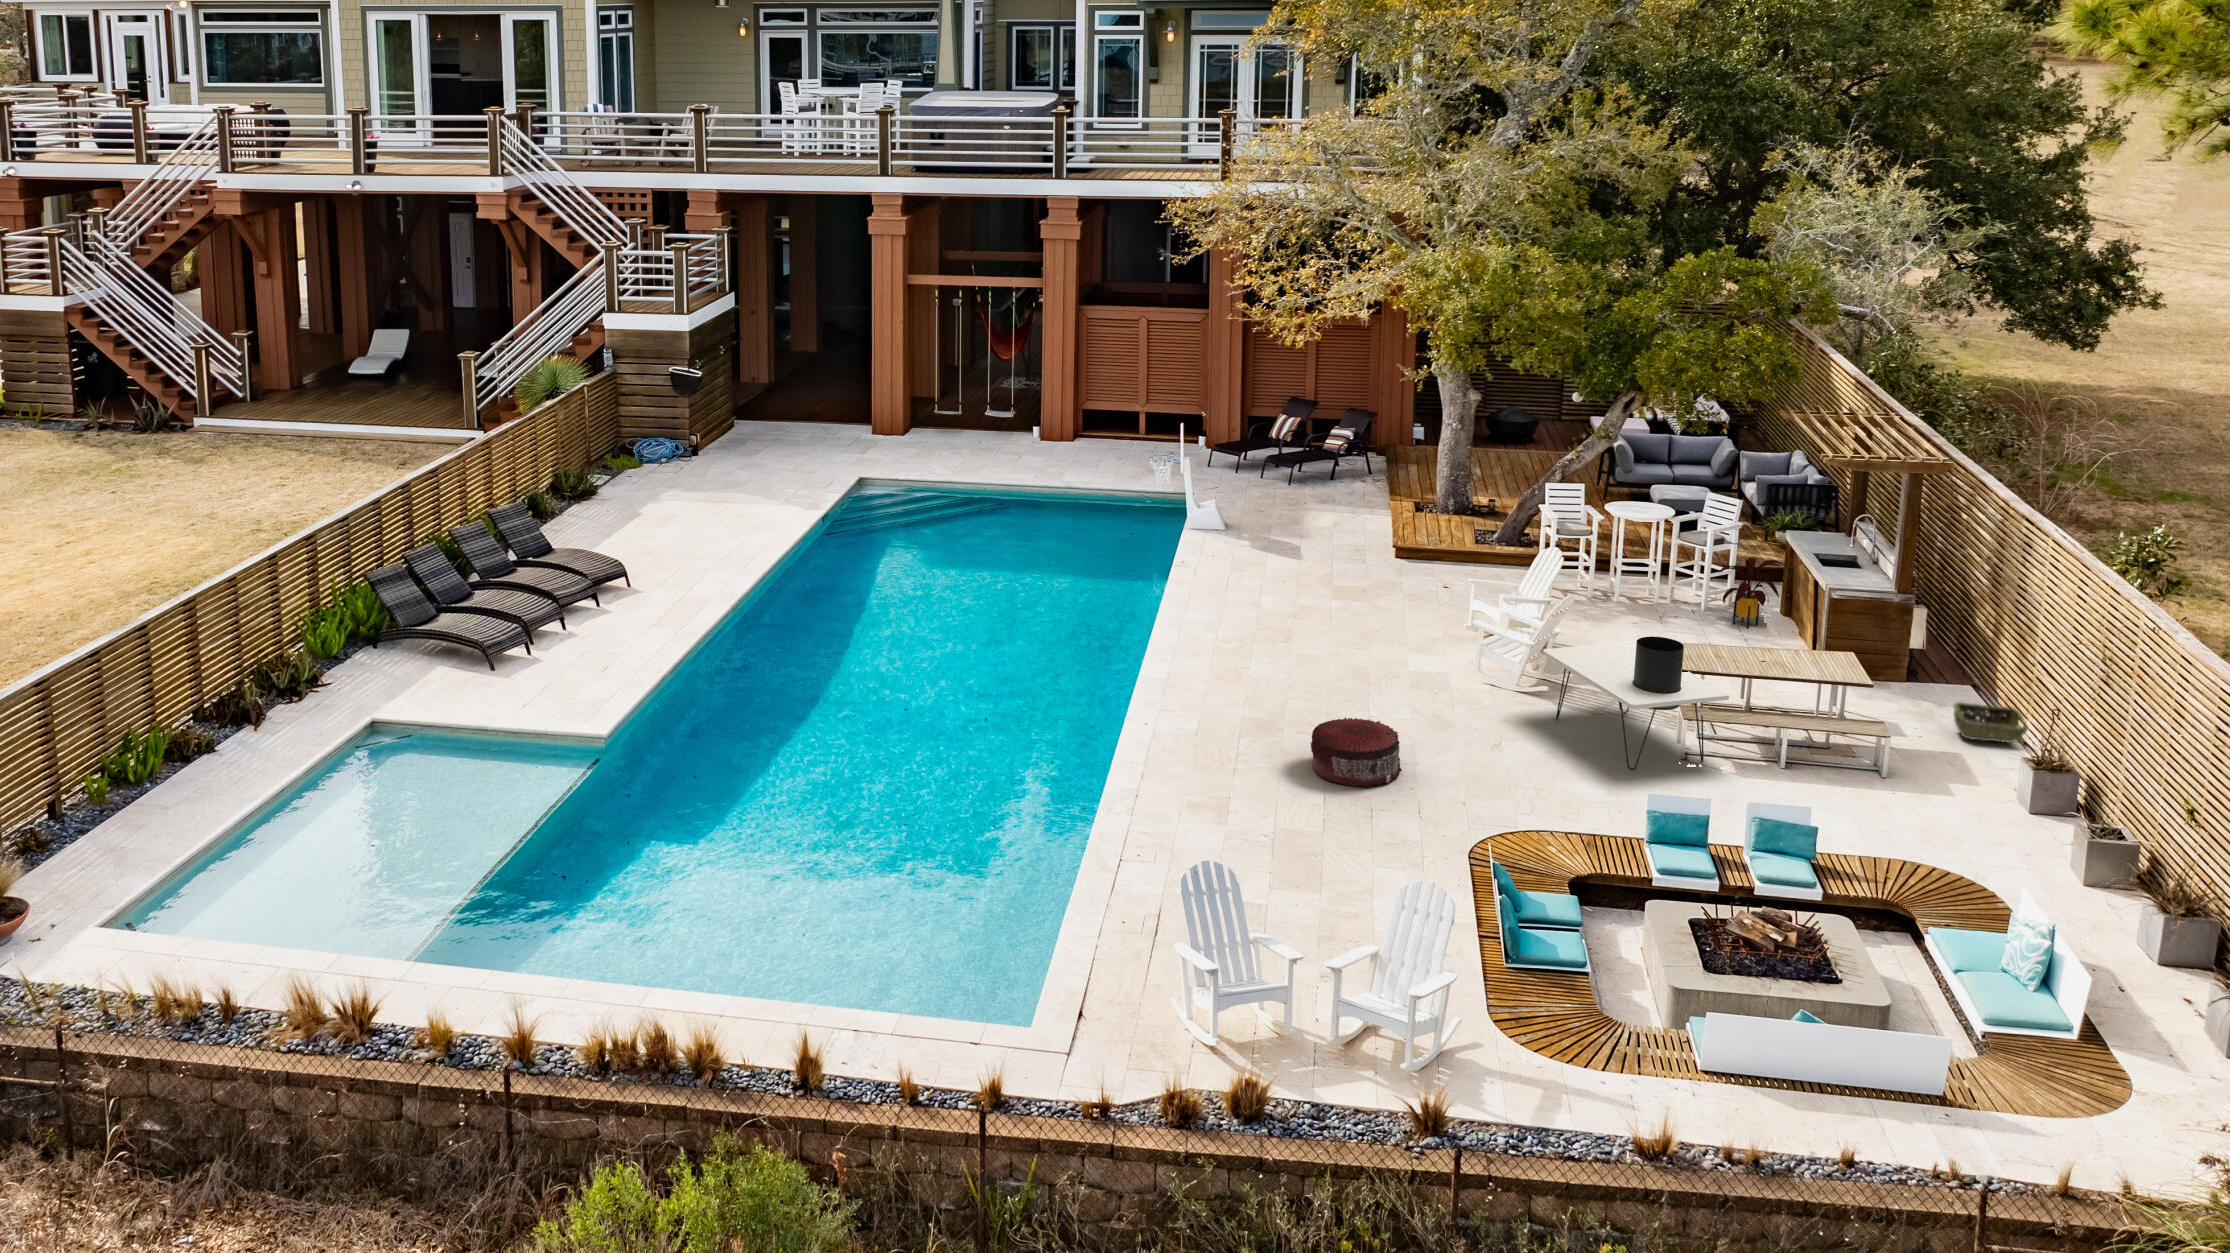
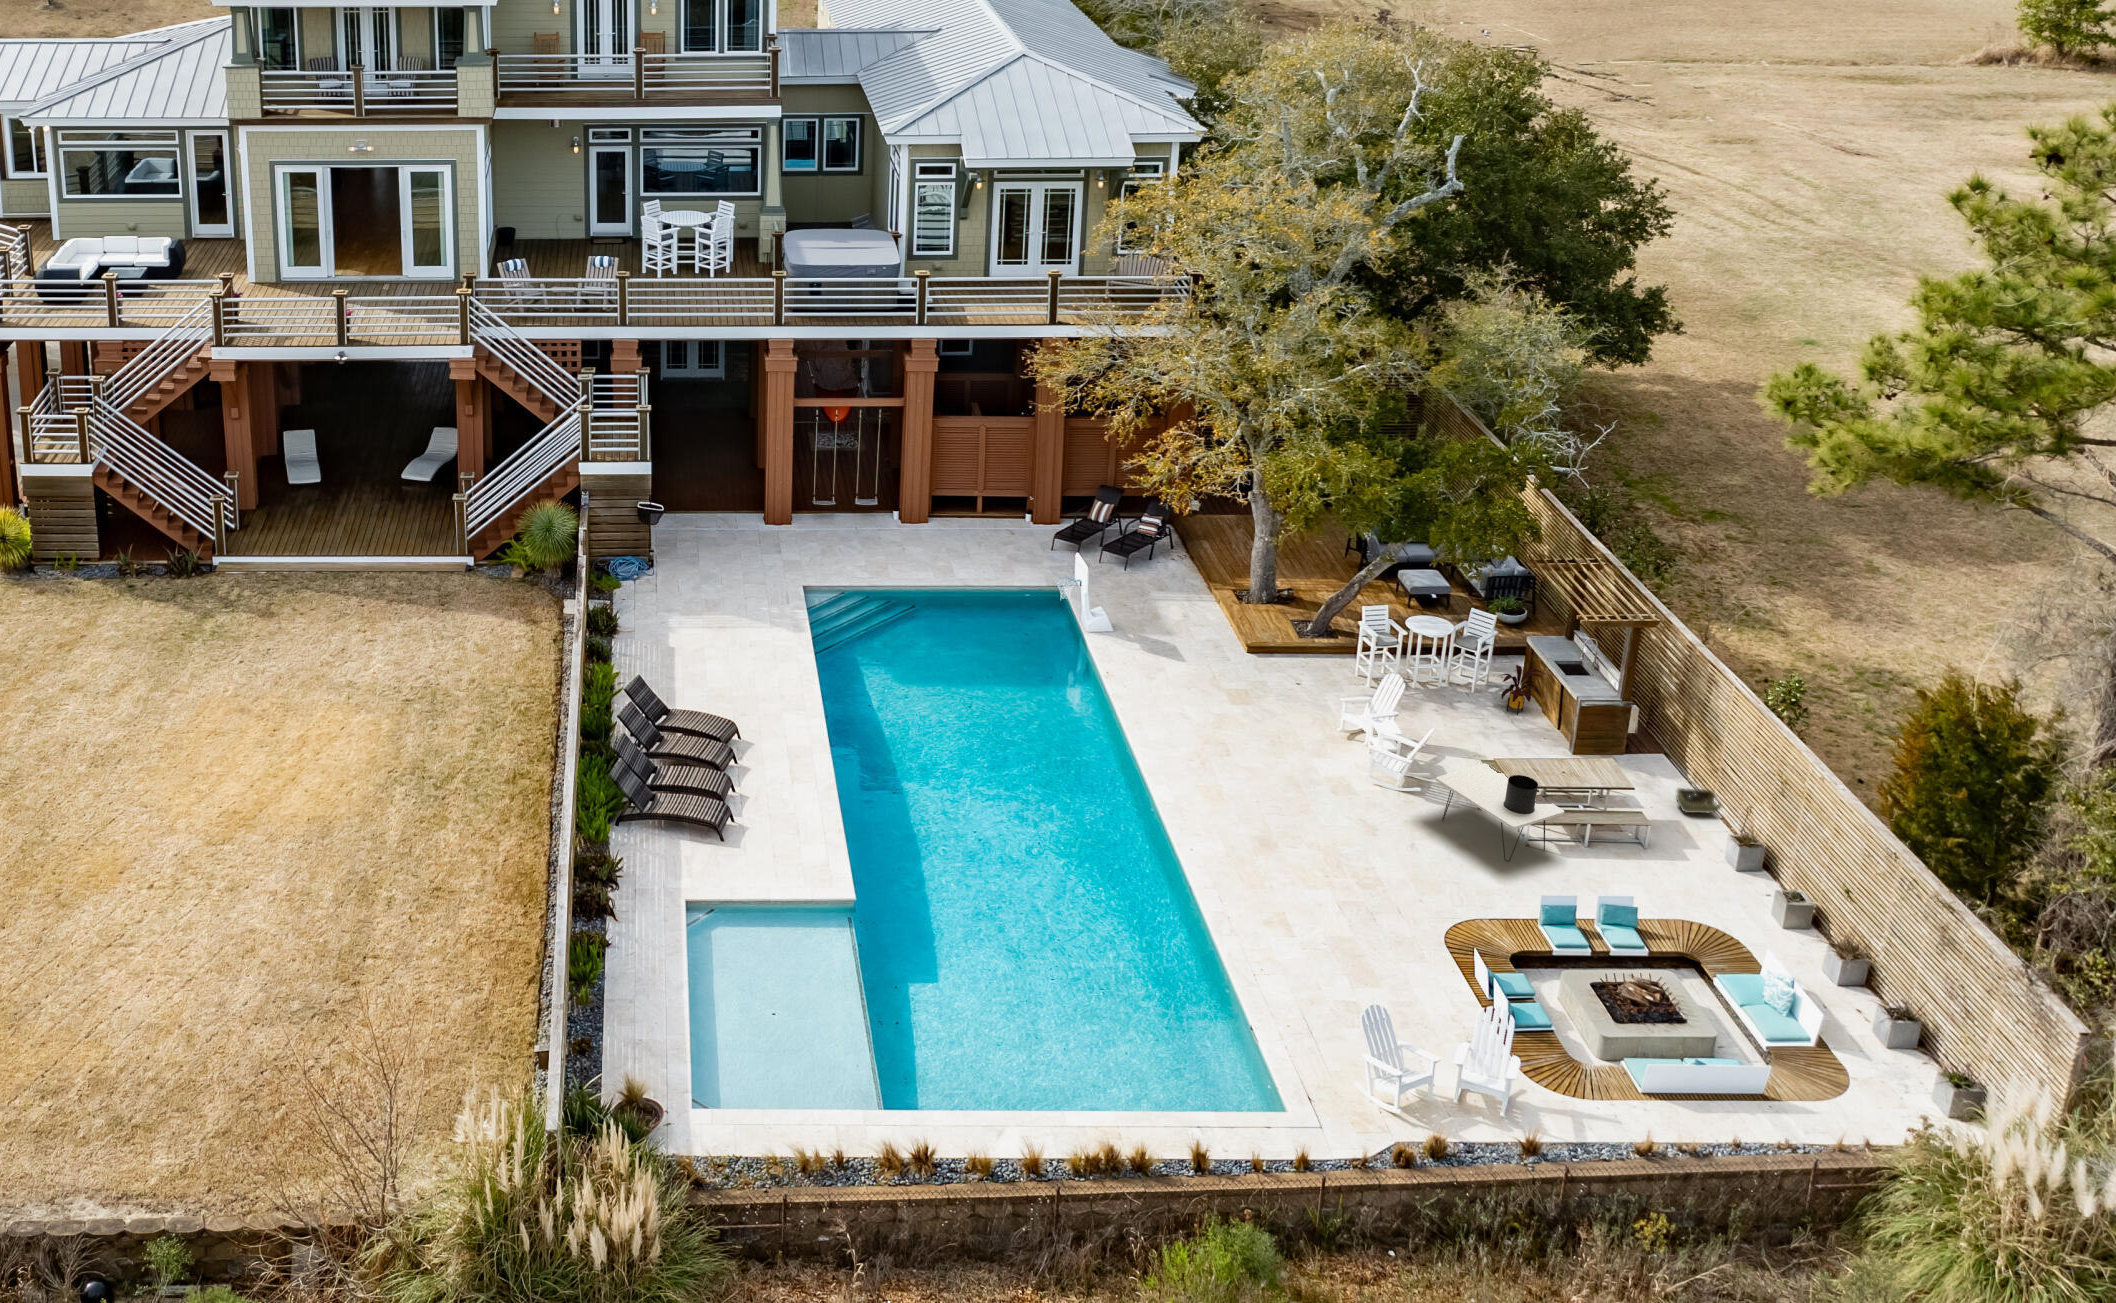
pouf: present [1311,717,1402,787] -> none [1319,845,1378,896]

